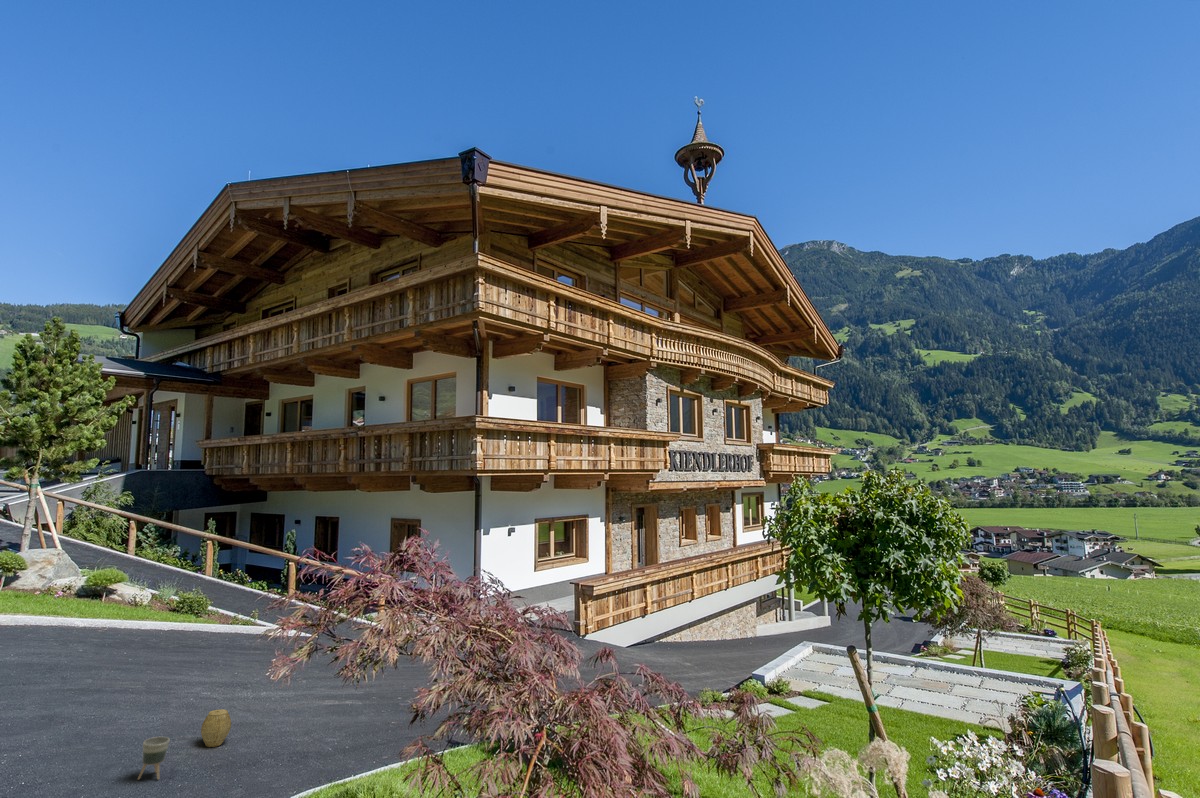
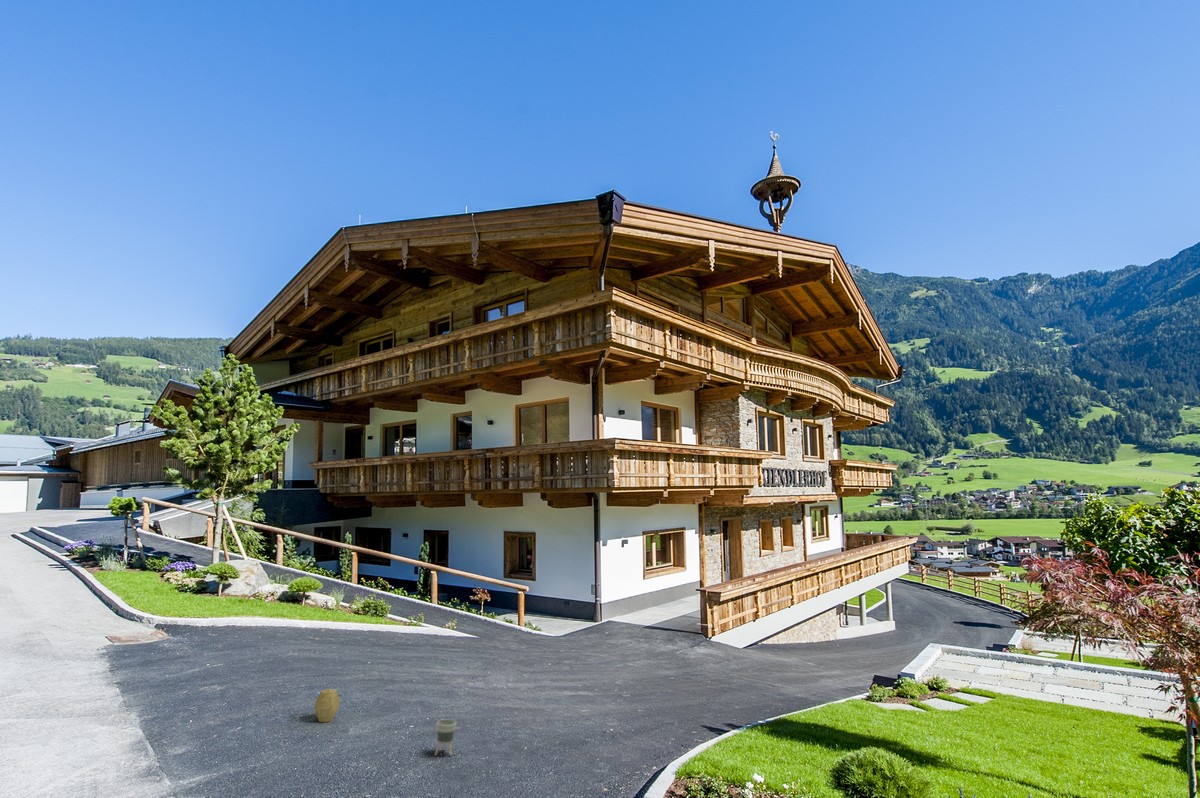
woven basket: present [201,709,231,747] -> present [315,689,340,722]

